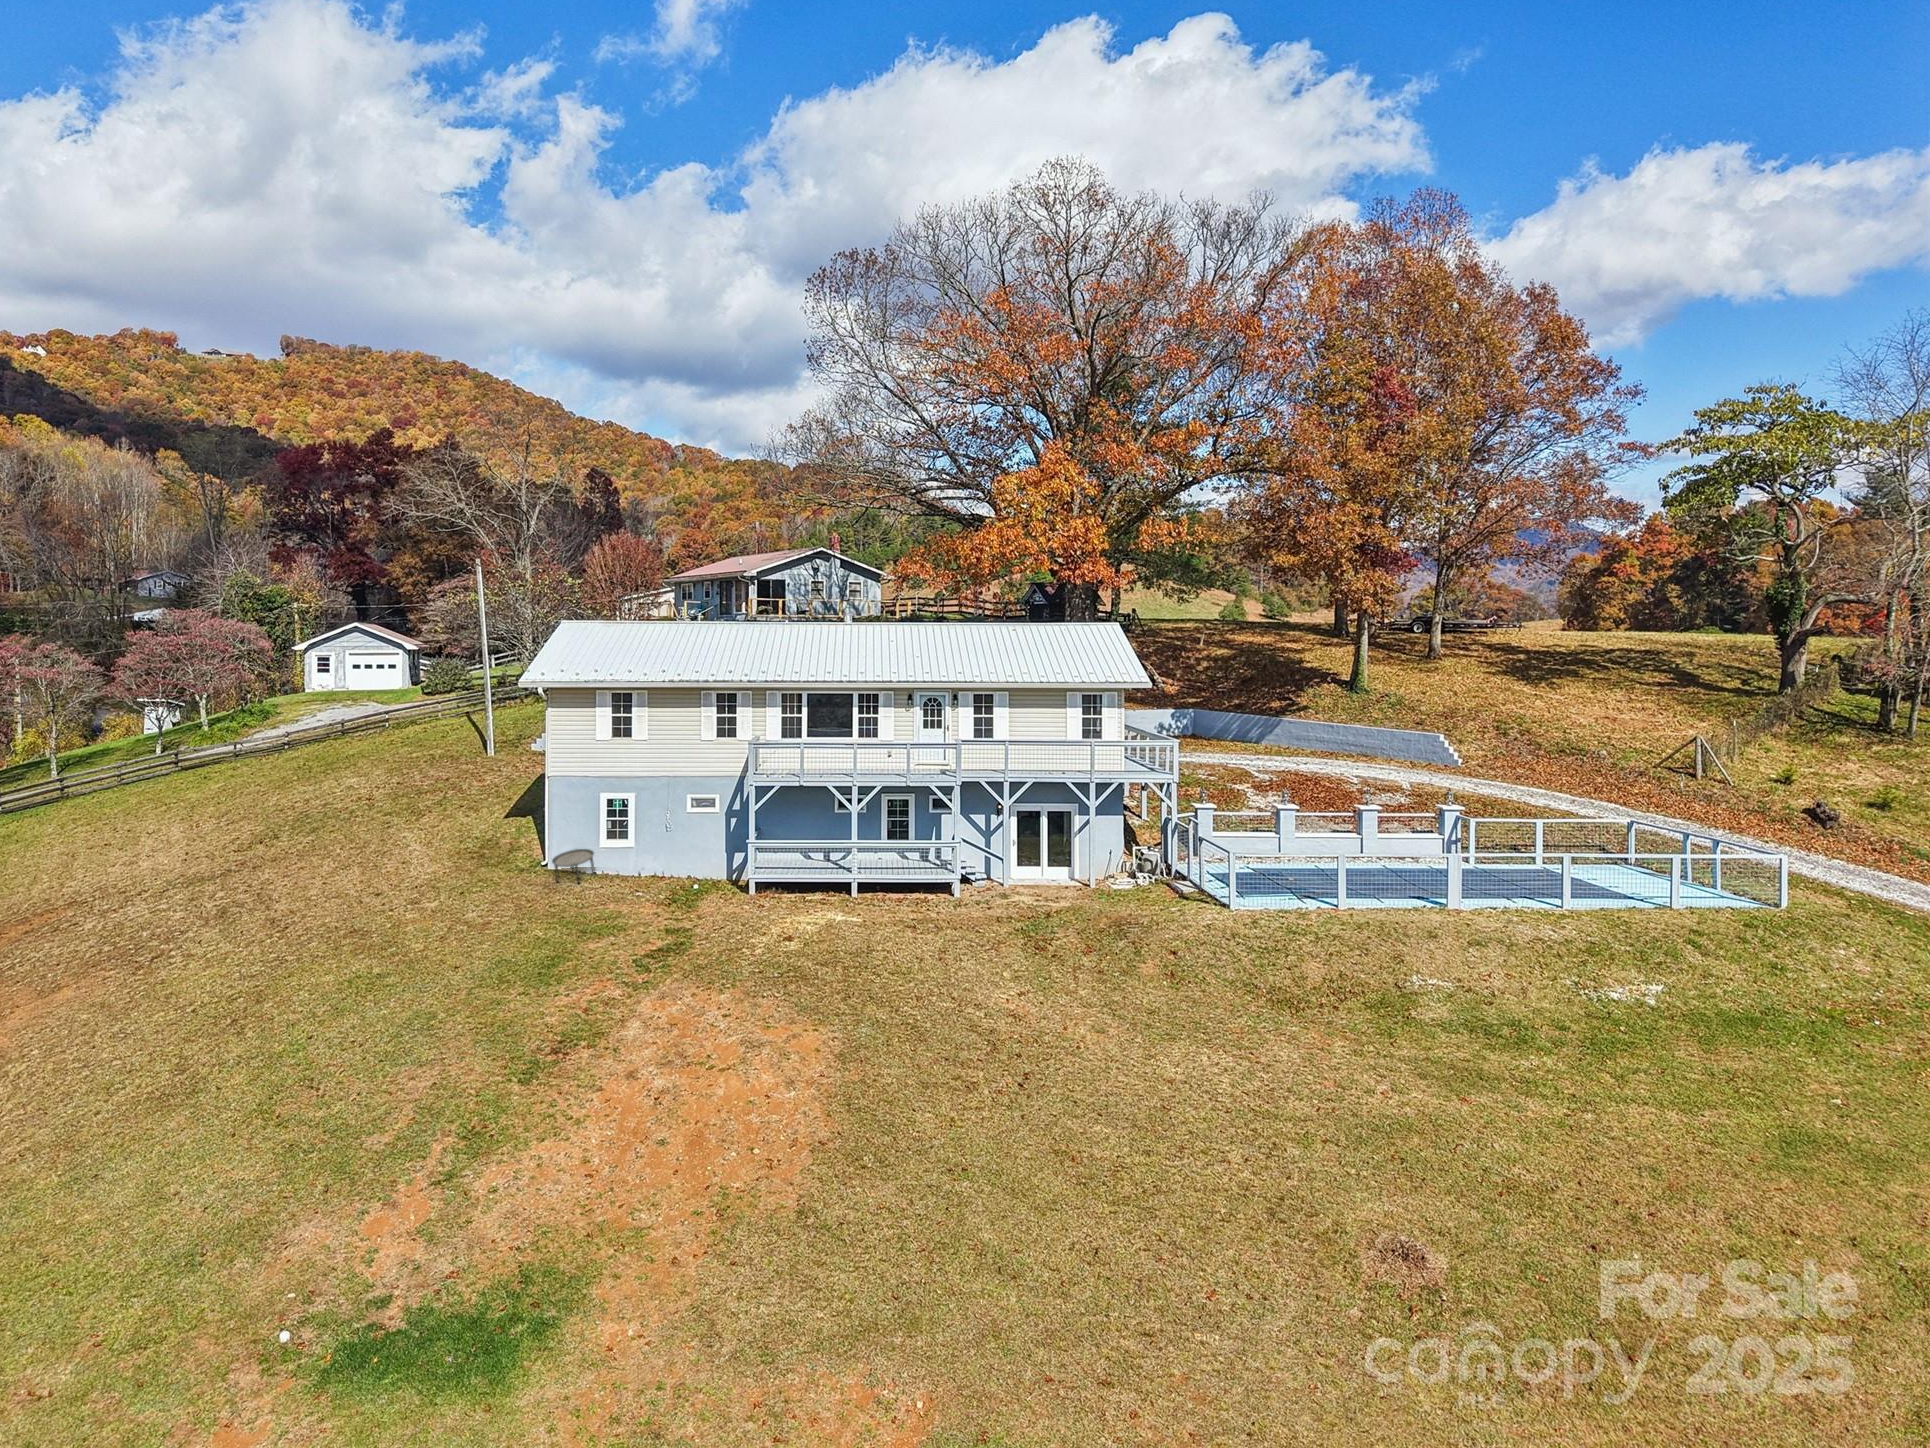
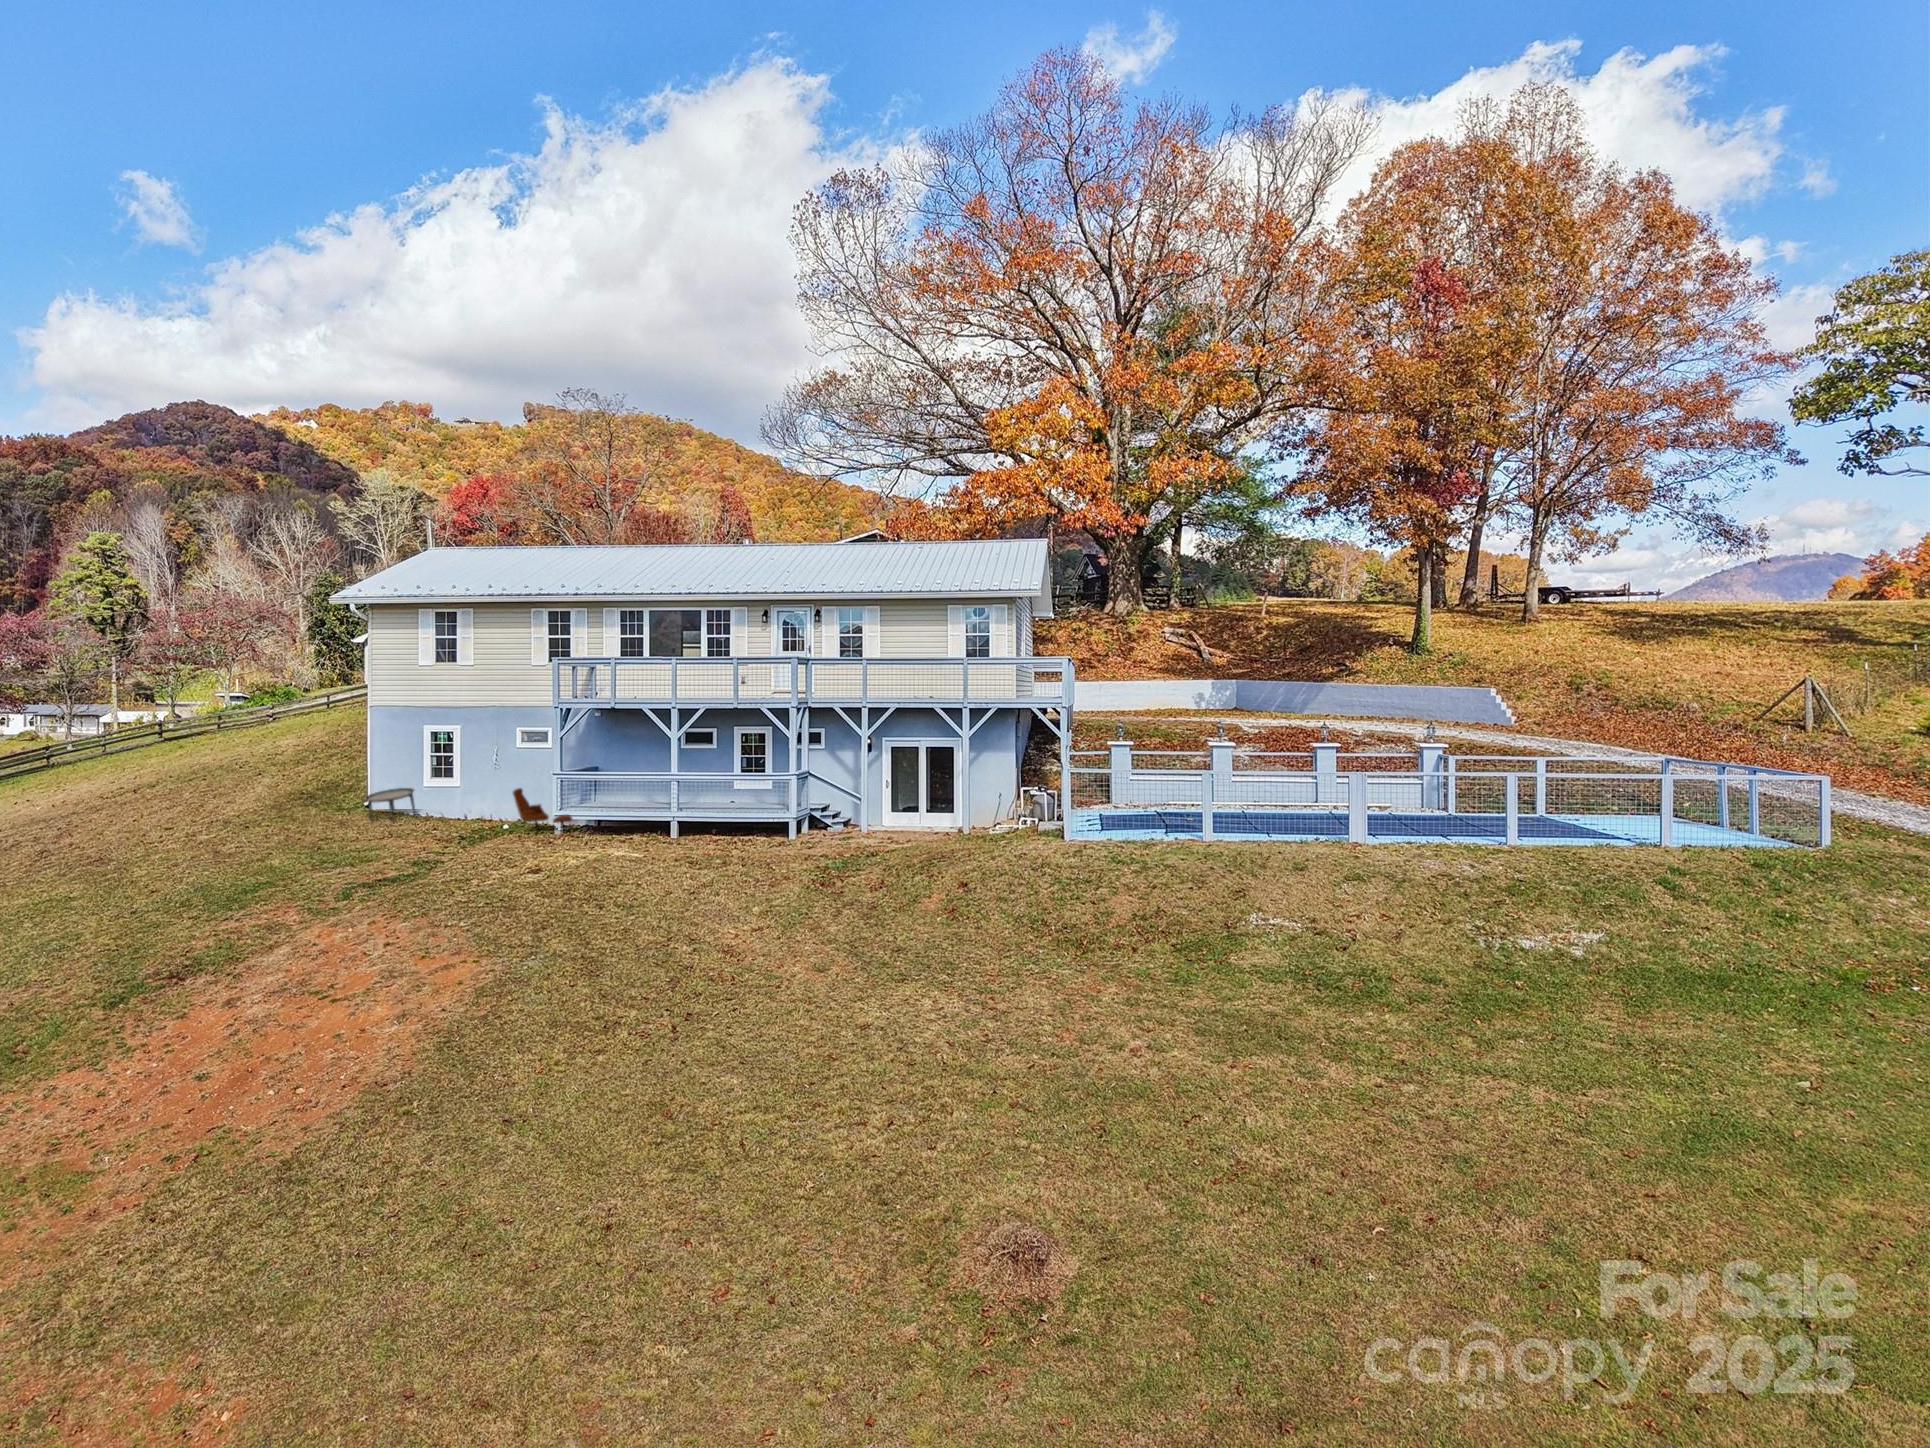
lounge chair: none [702,857,753,899] -> present [513,788,572,830]

